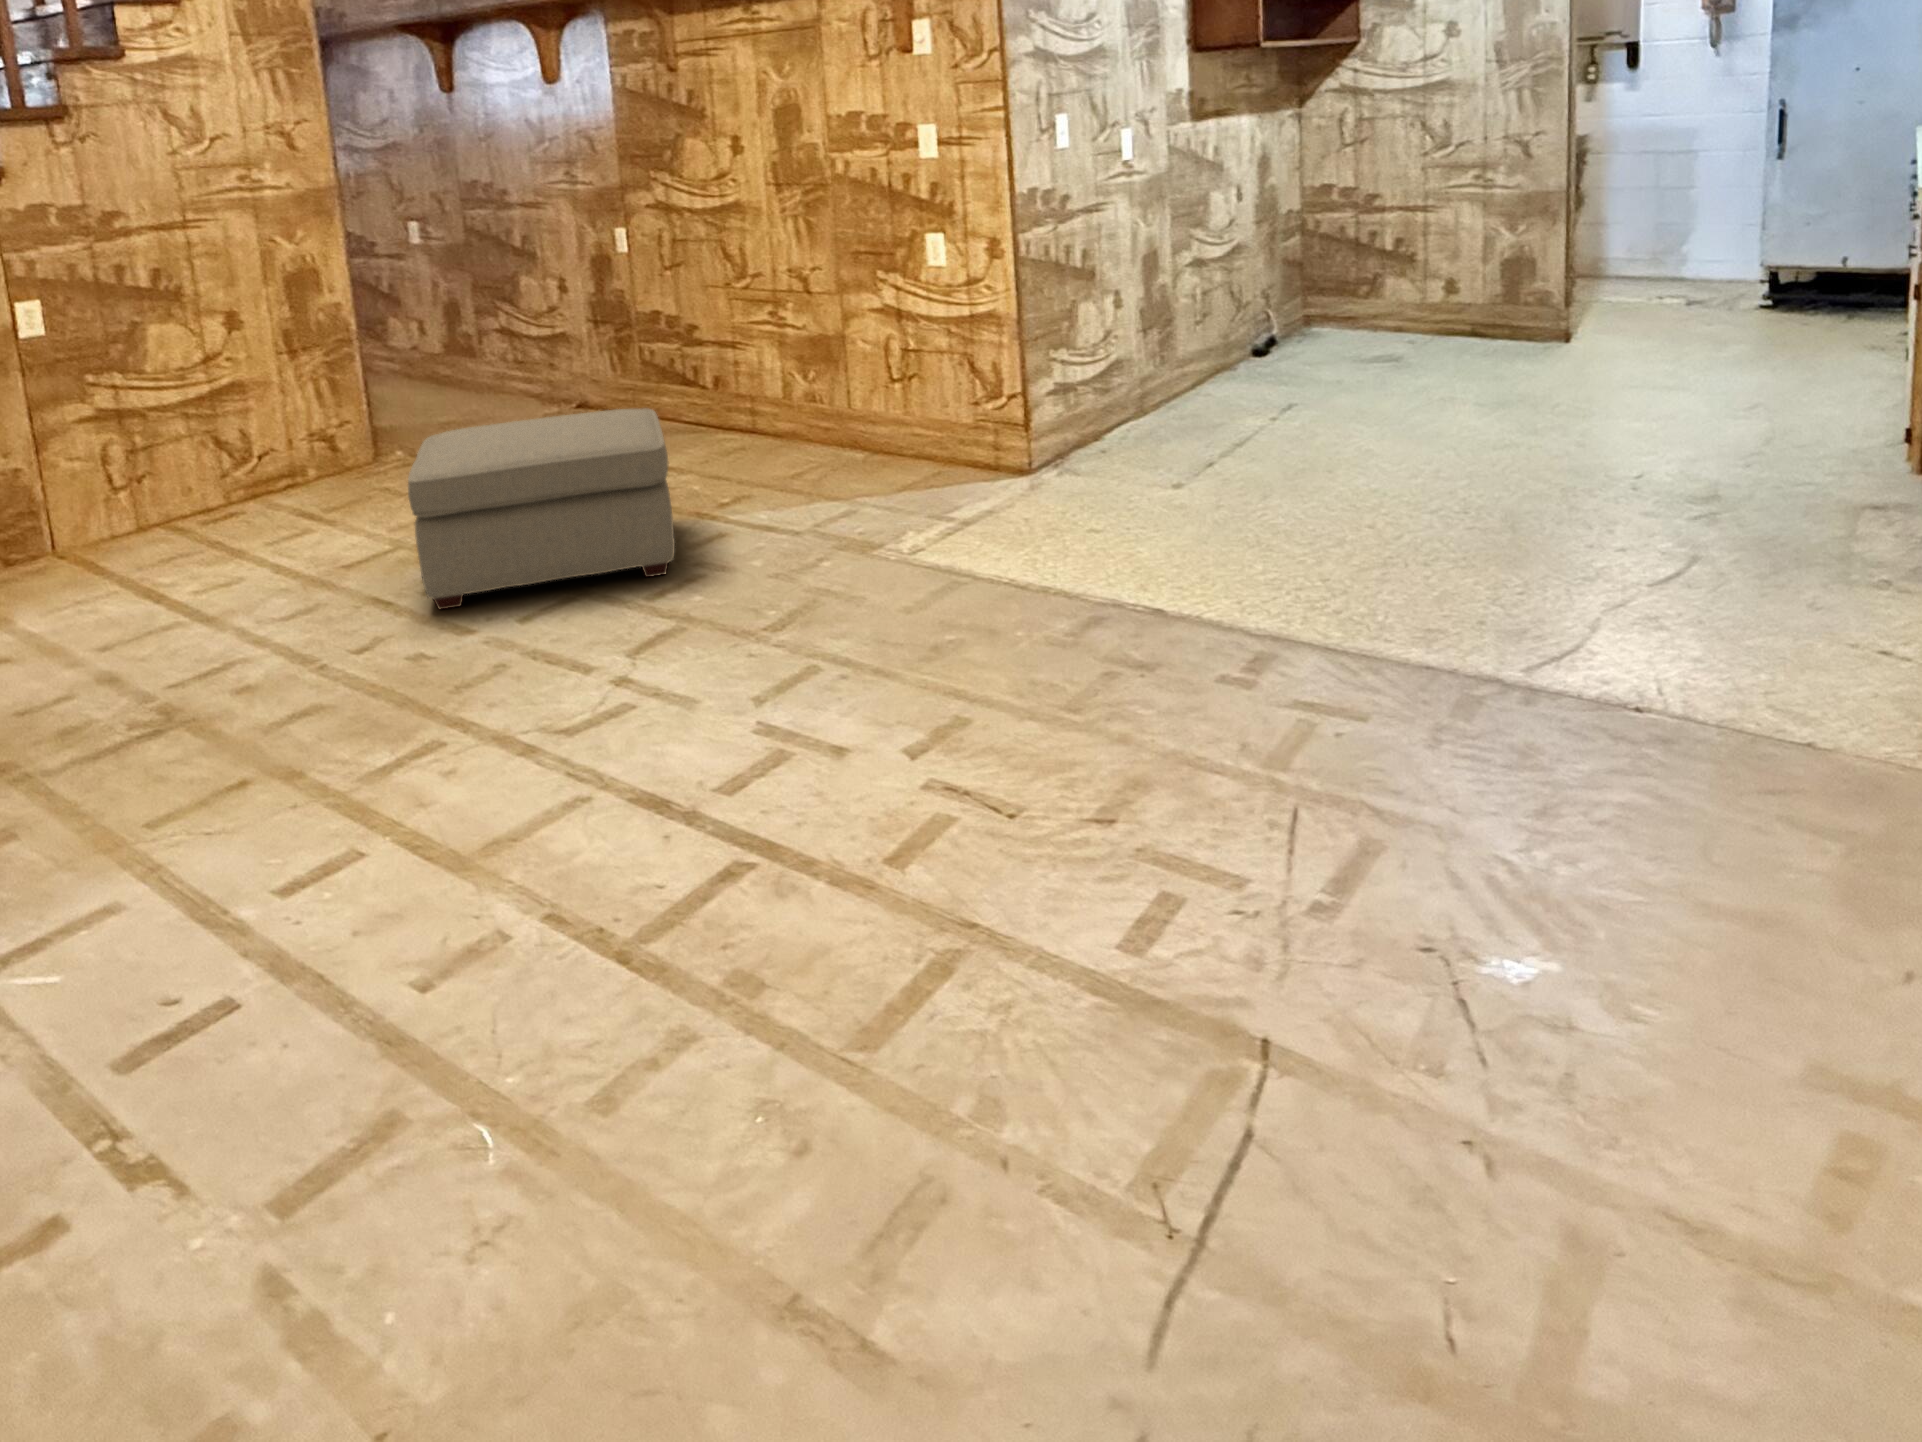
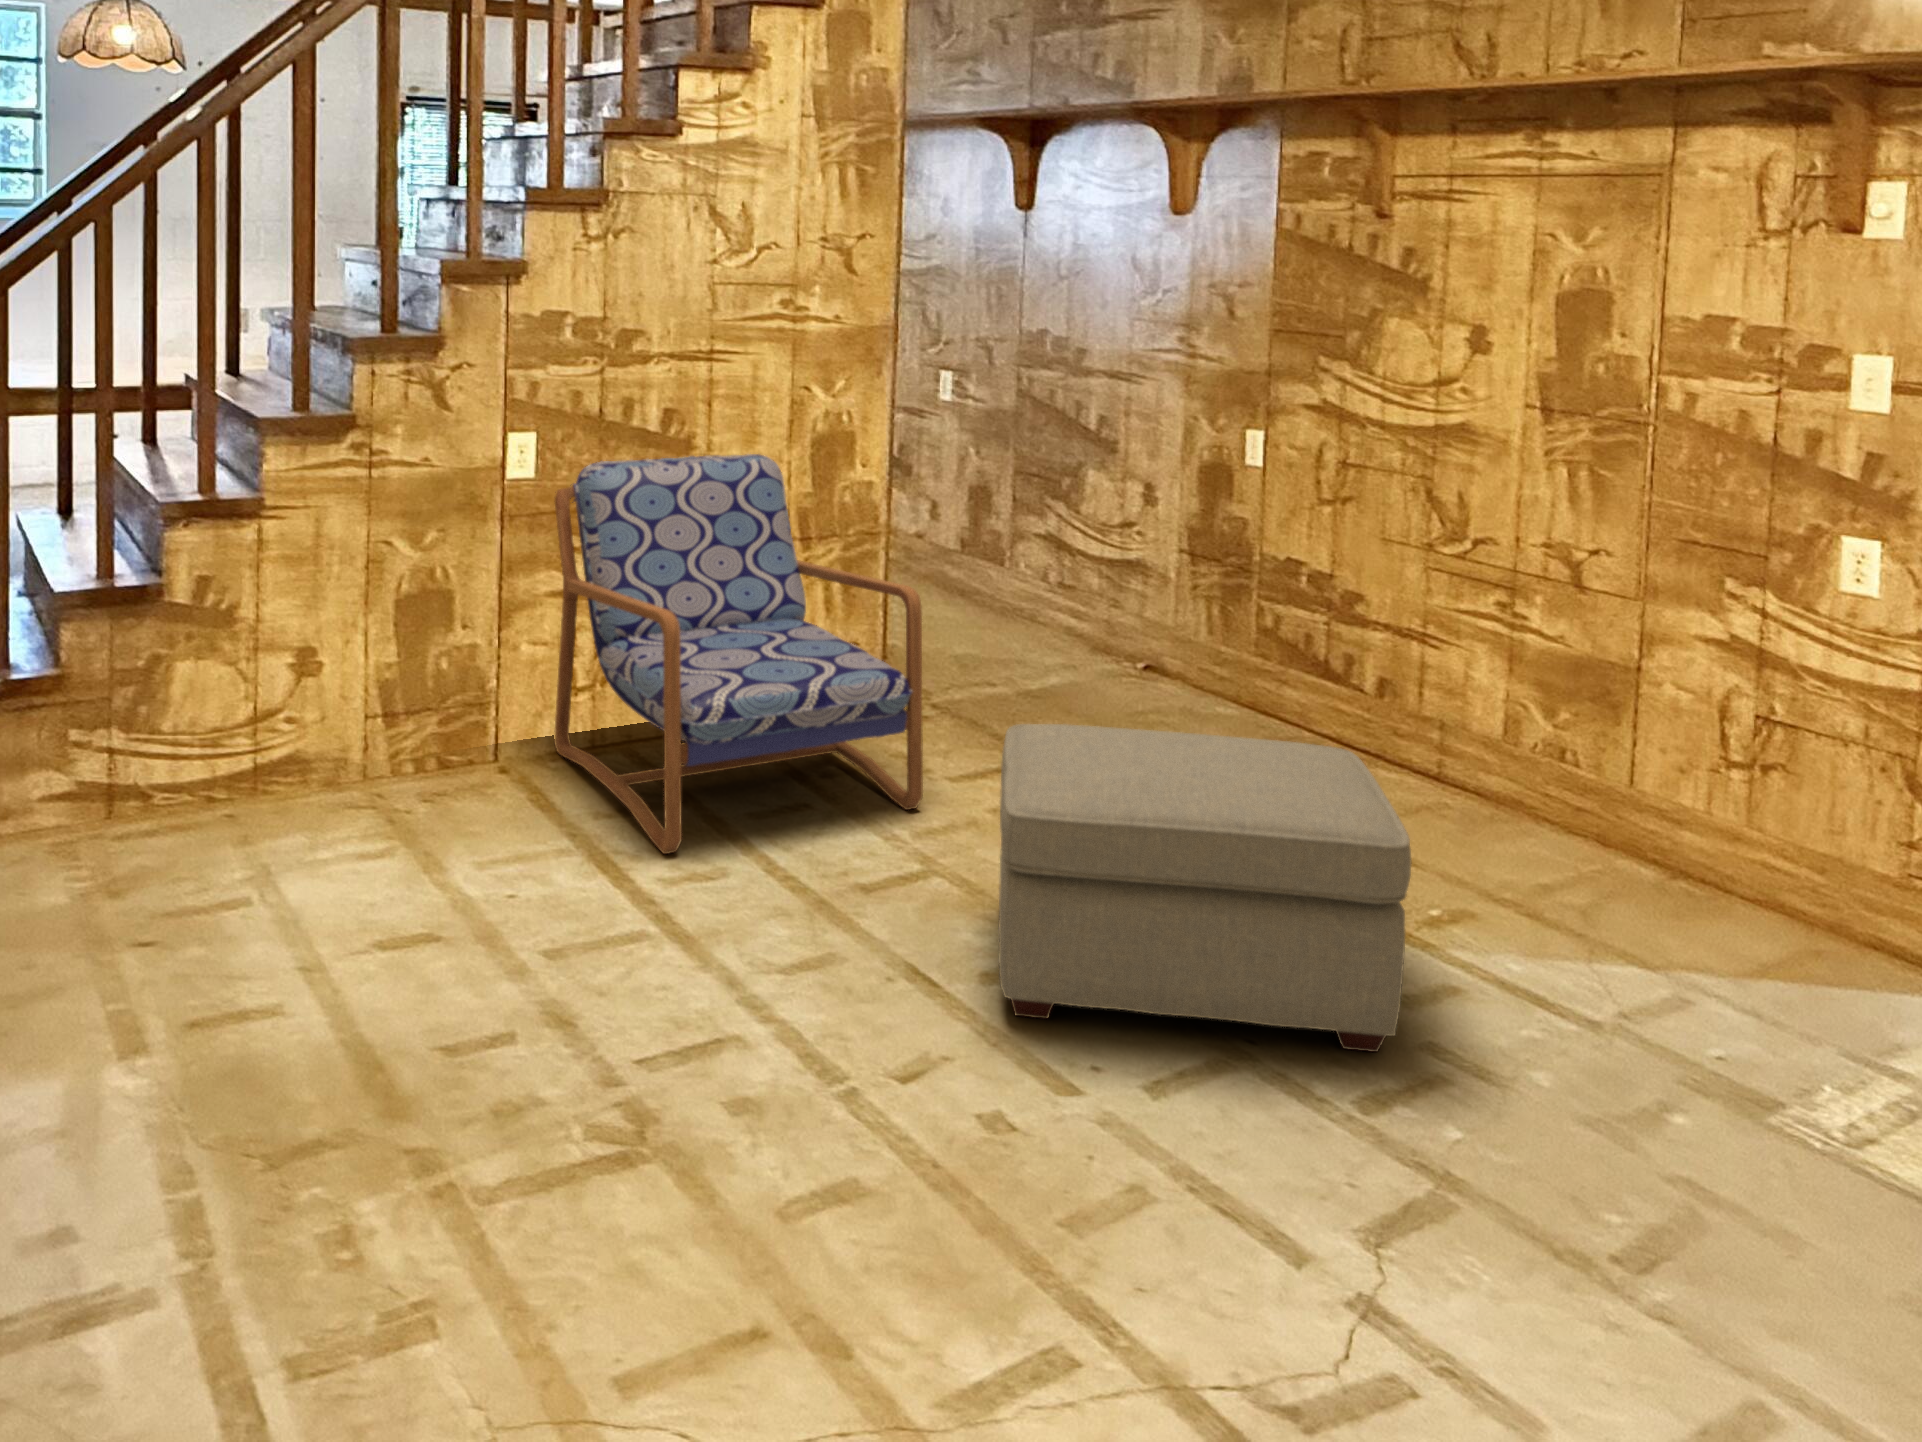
armchair: none [65,294,397,582] -> present [554,454,923,854]

